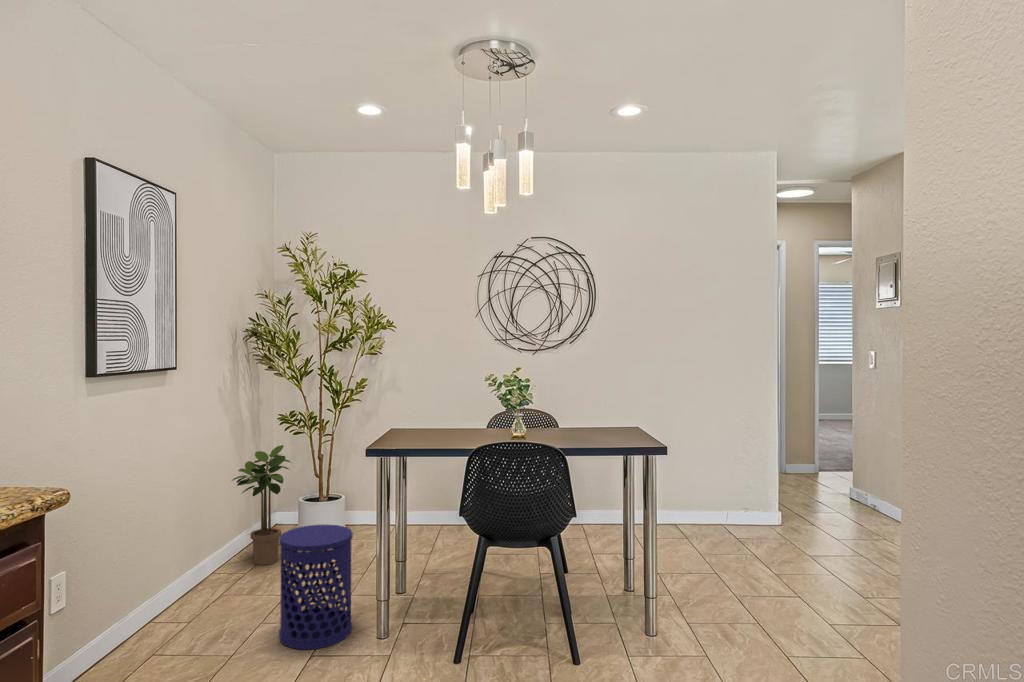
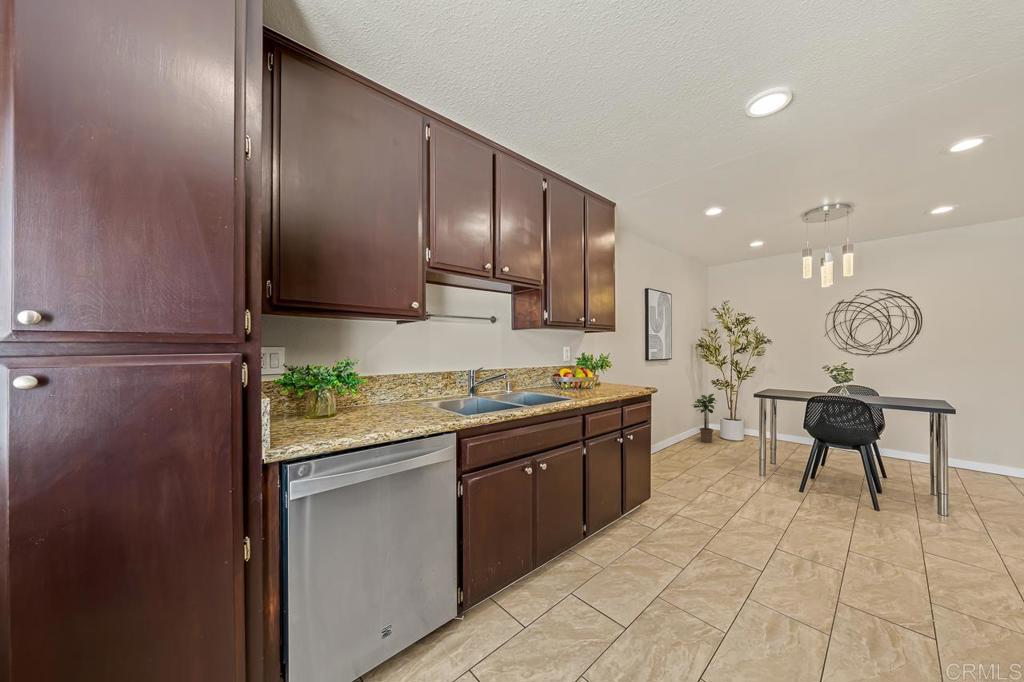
waste bin: present [279,524,353,649] -> none [715,424,747,471]

